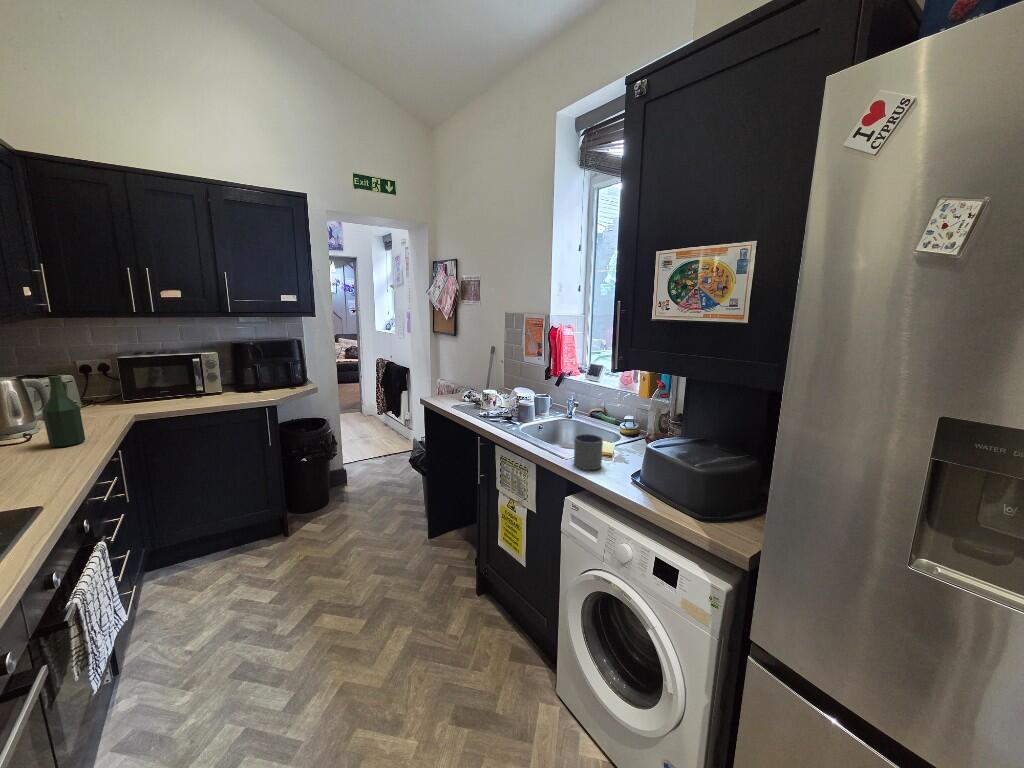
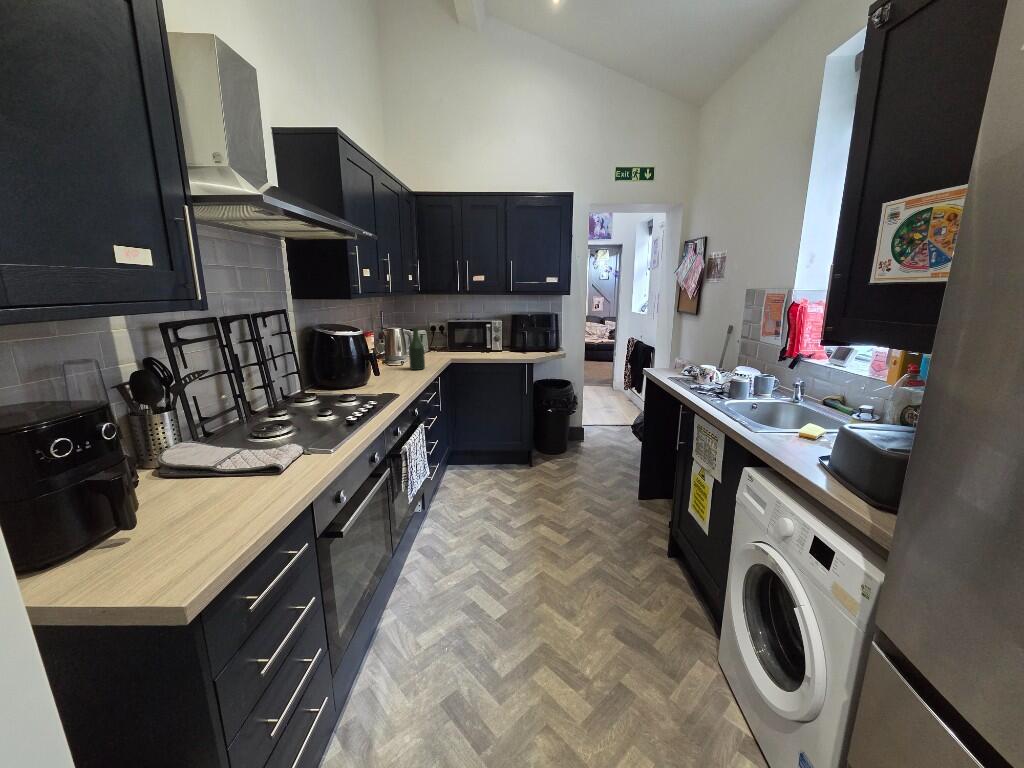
cup: present [574,434,603,470] -> none [762,407,801,445]

